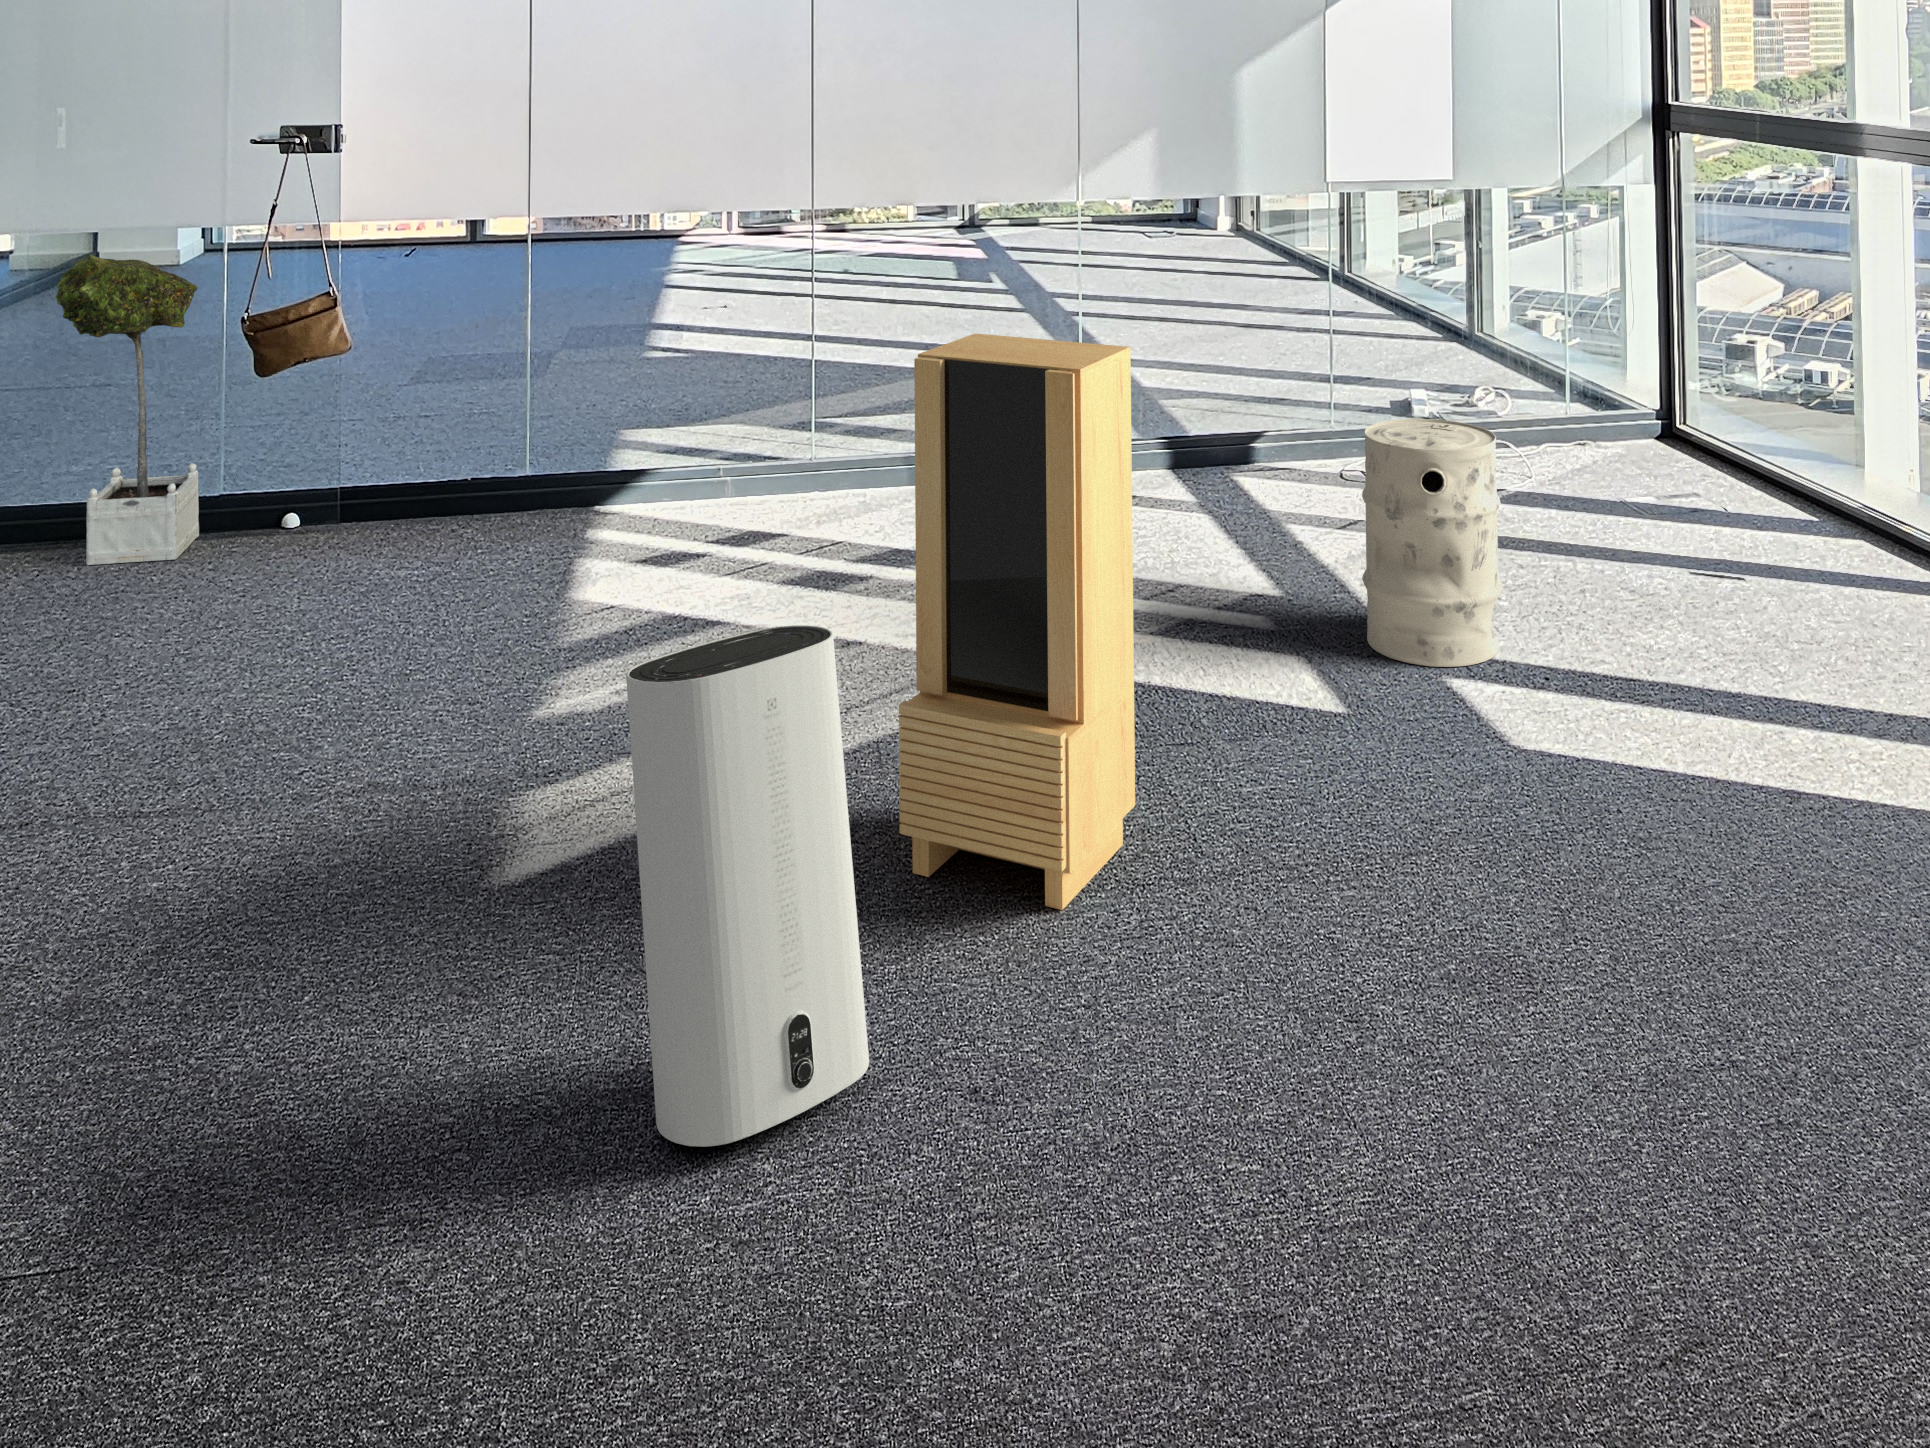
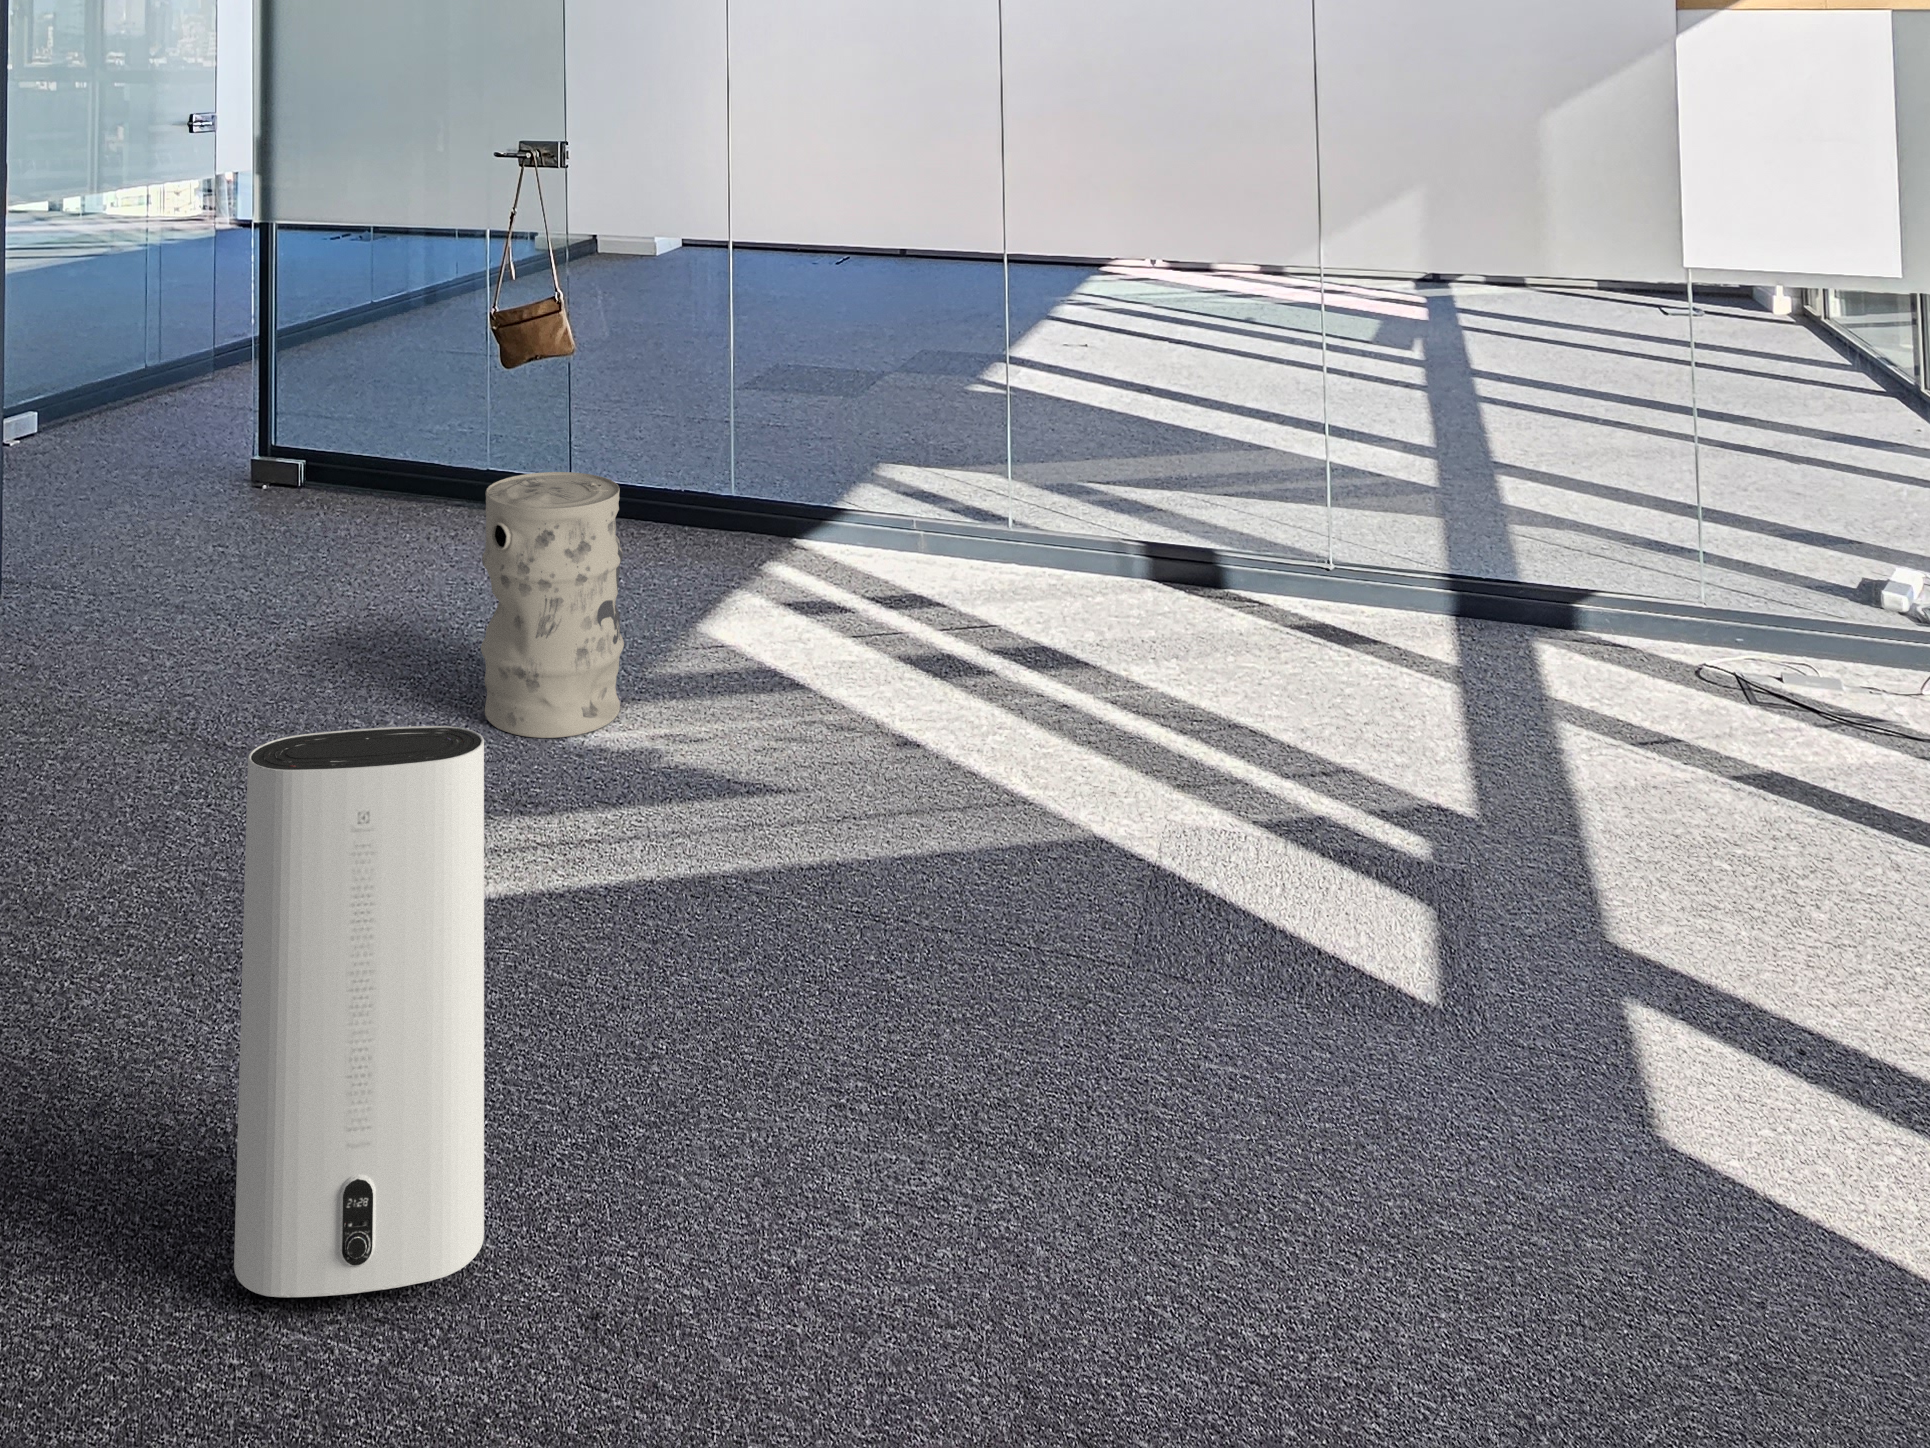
potted tree: present [56,254,199,565] -> none [360,249,473,521]
storage cabinet: present [899,333,1135,910] -> none [712,425,1002,1153]
trash can: present [1362,419,1503,667] -> present [481,472,624,738]

